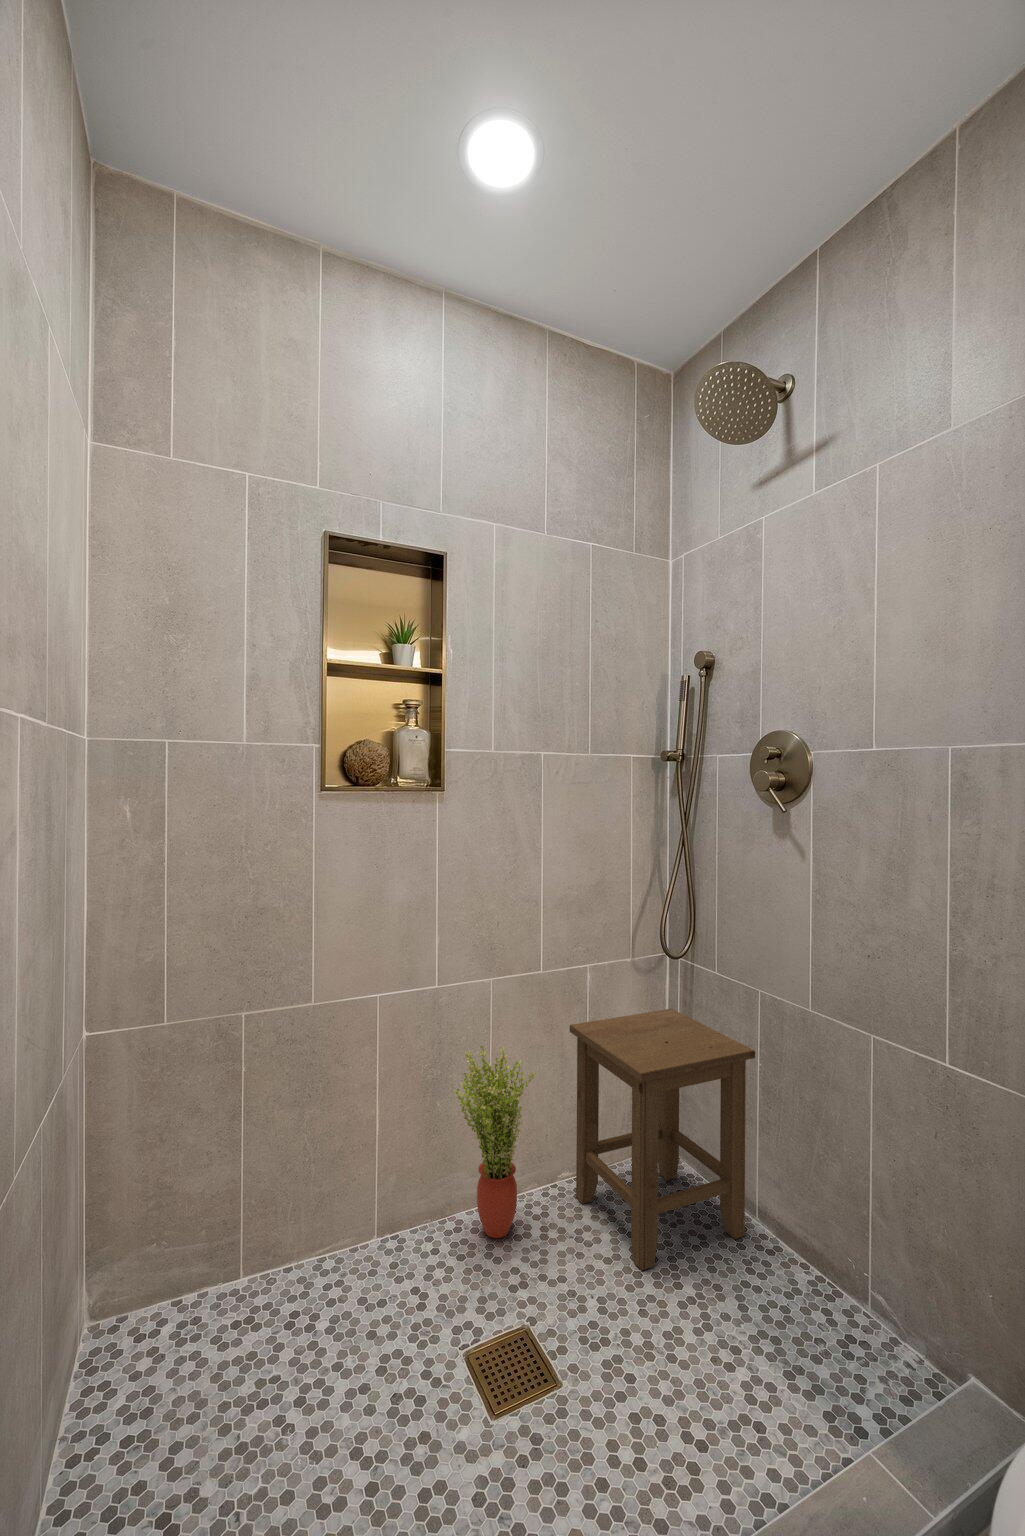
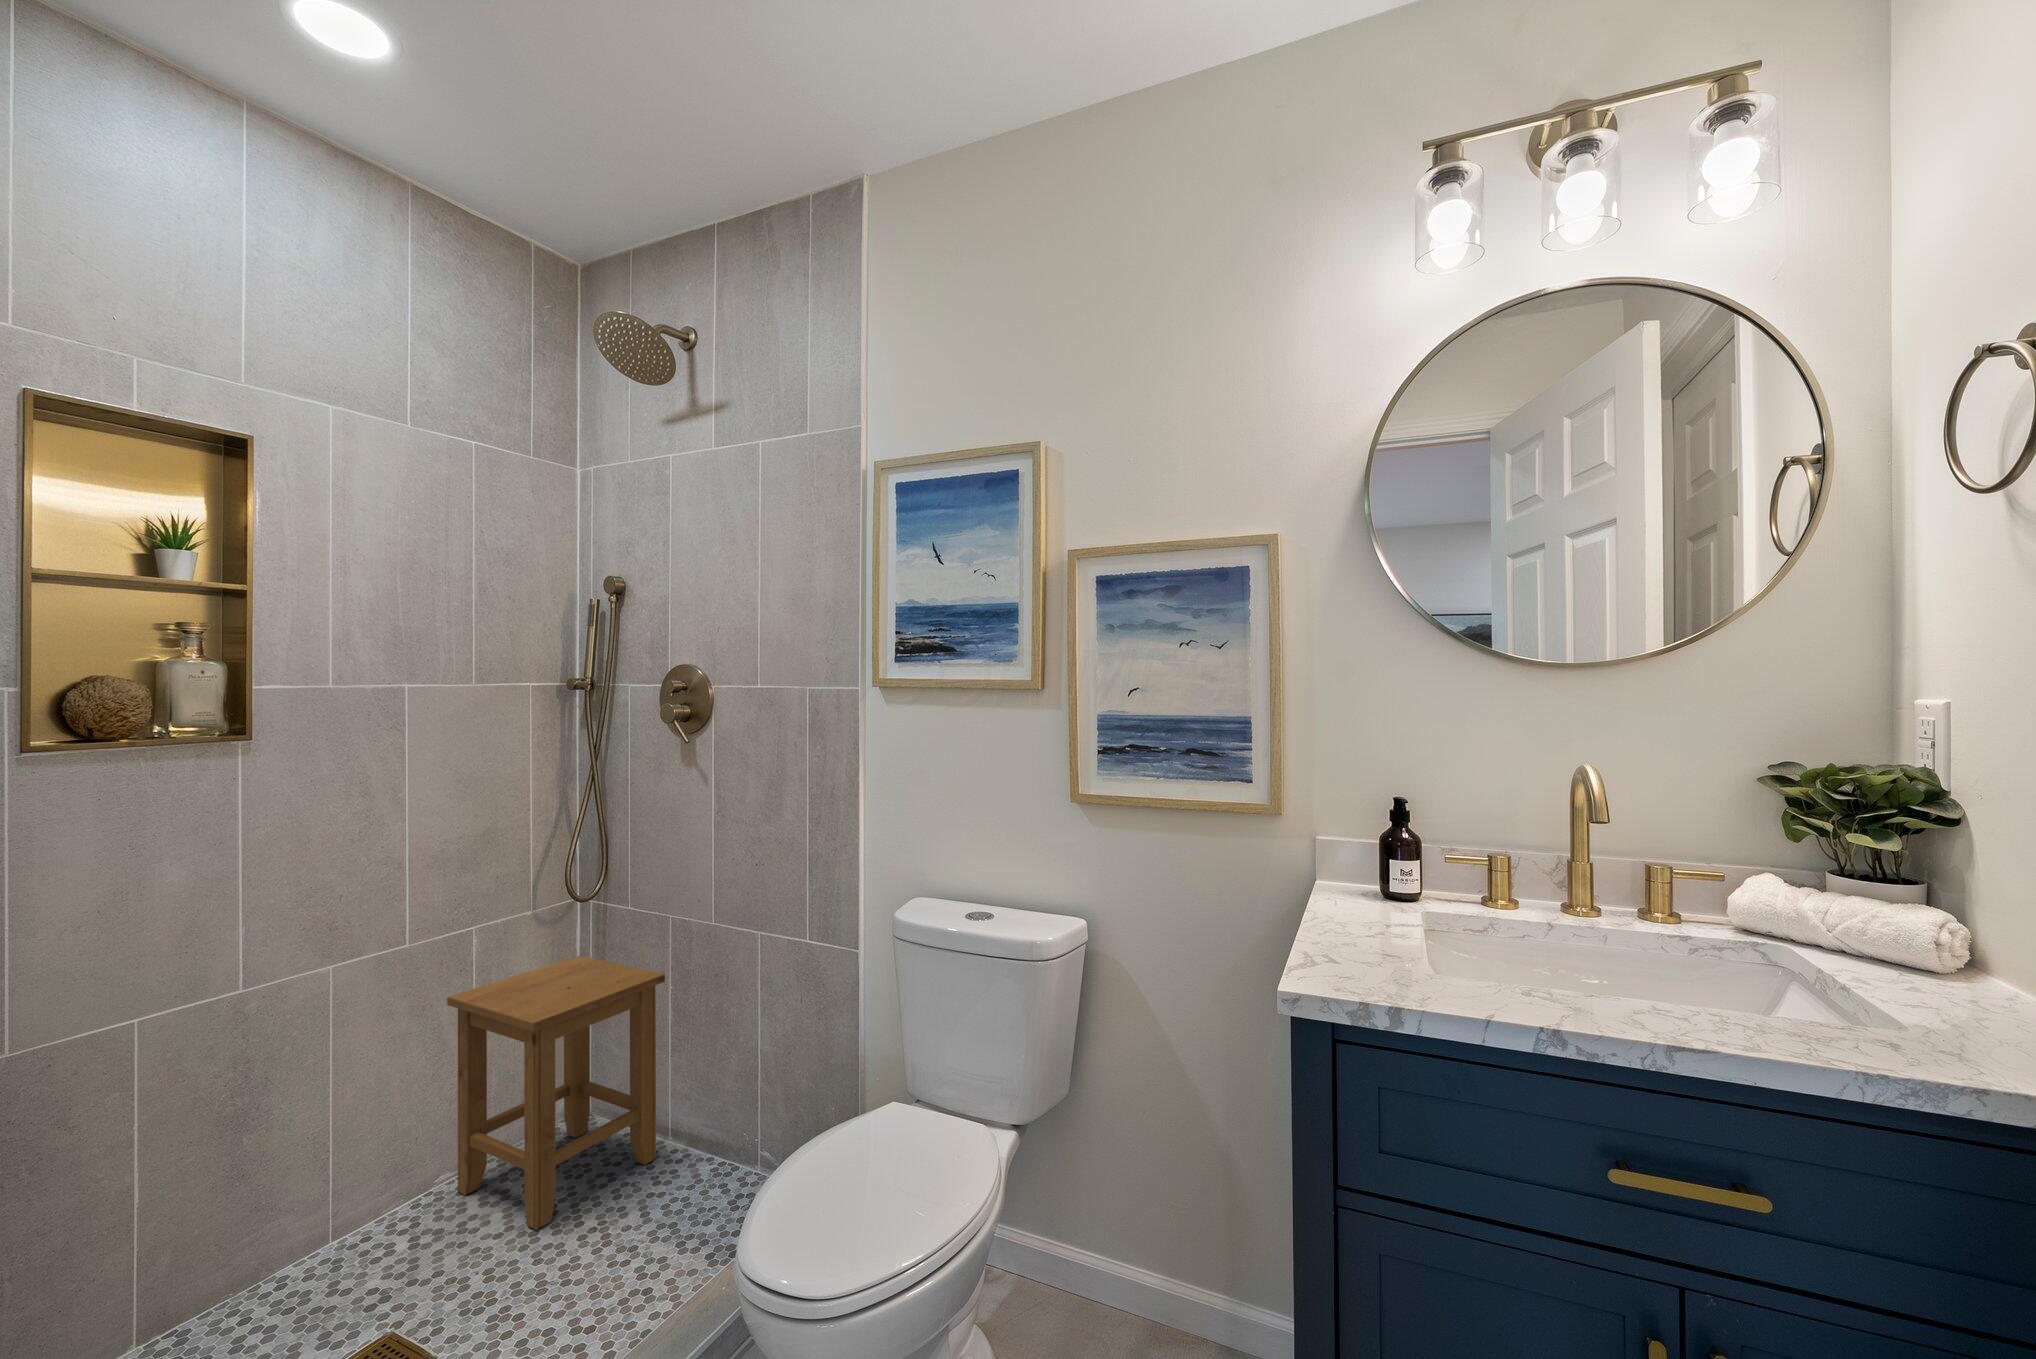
potted plant: present [455,1046,535,1238] -> none [269,1039,397,1273]

